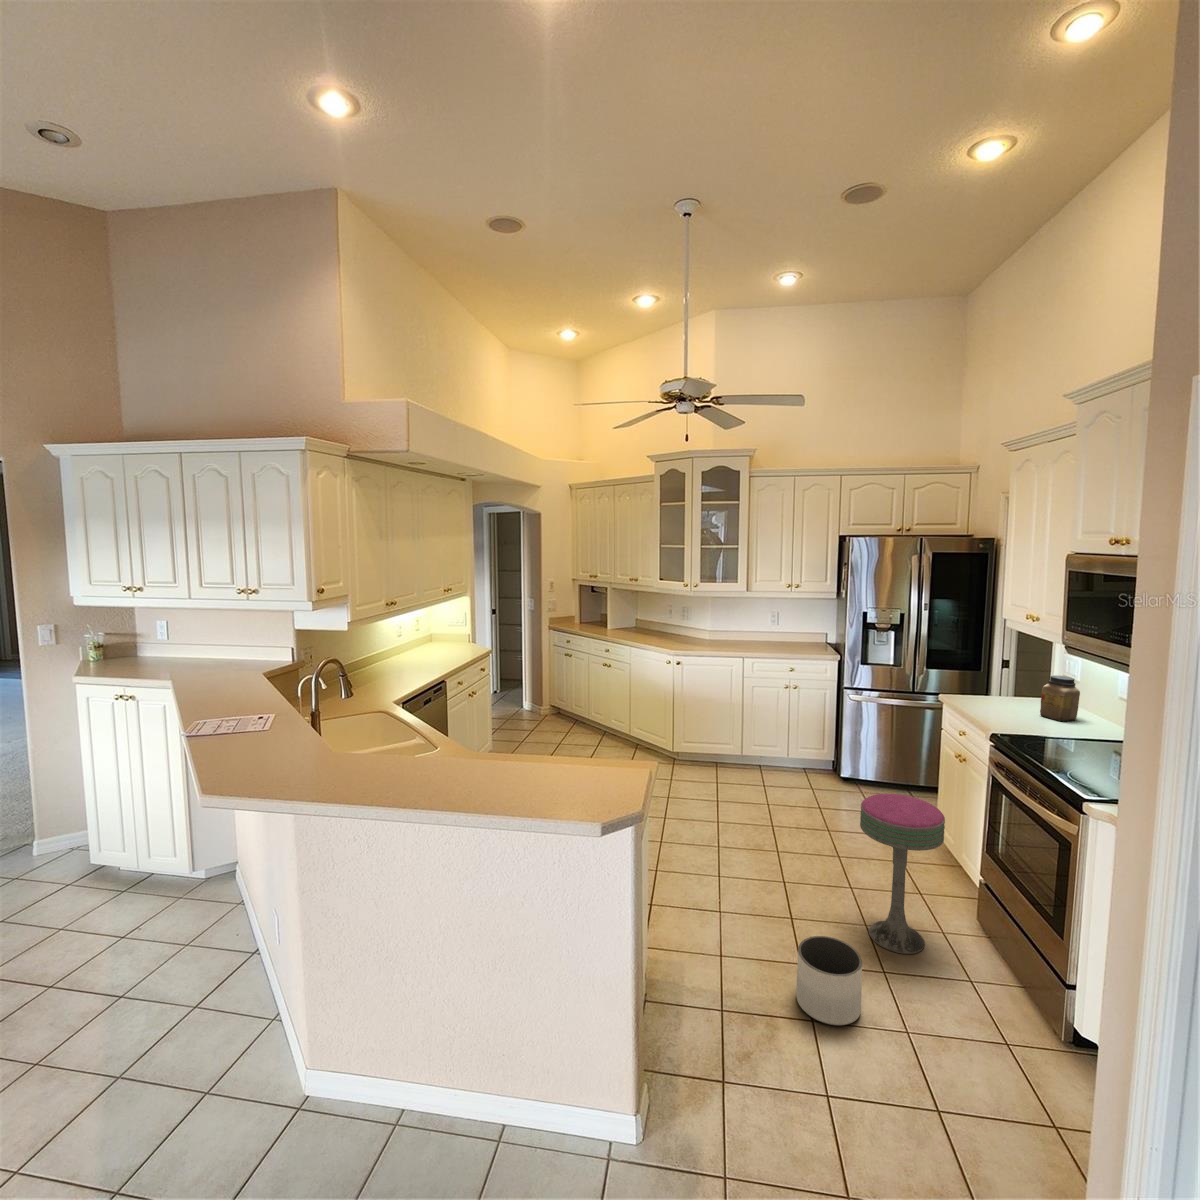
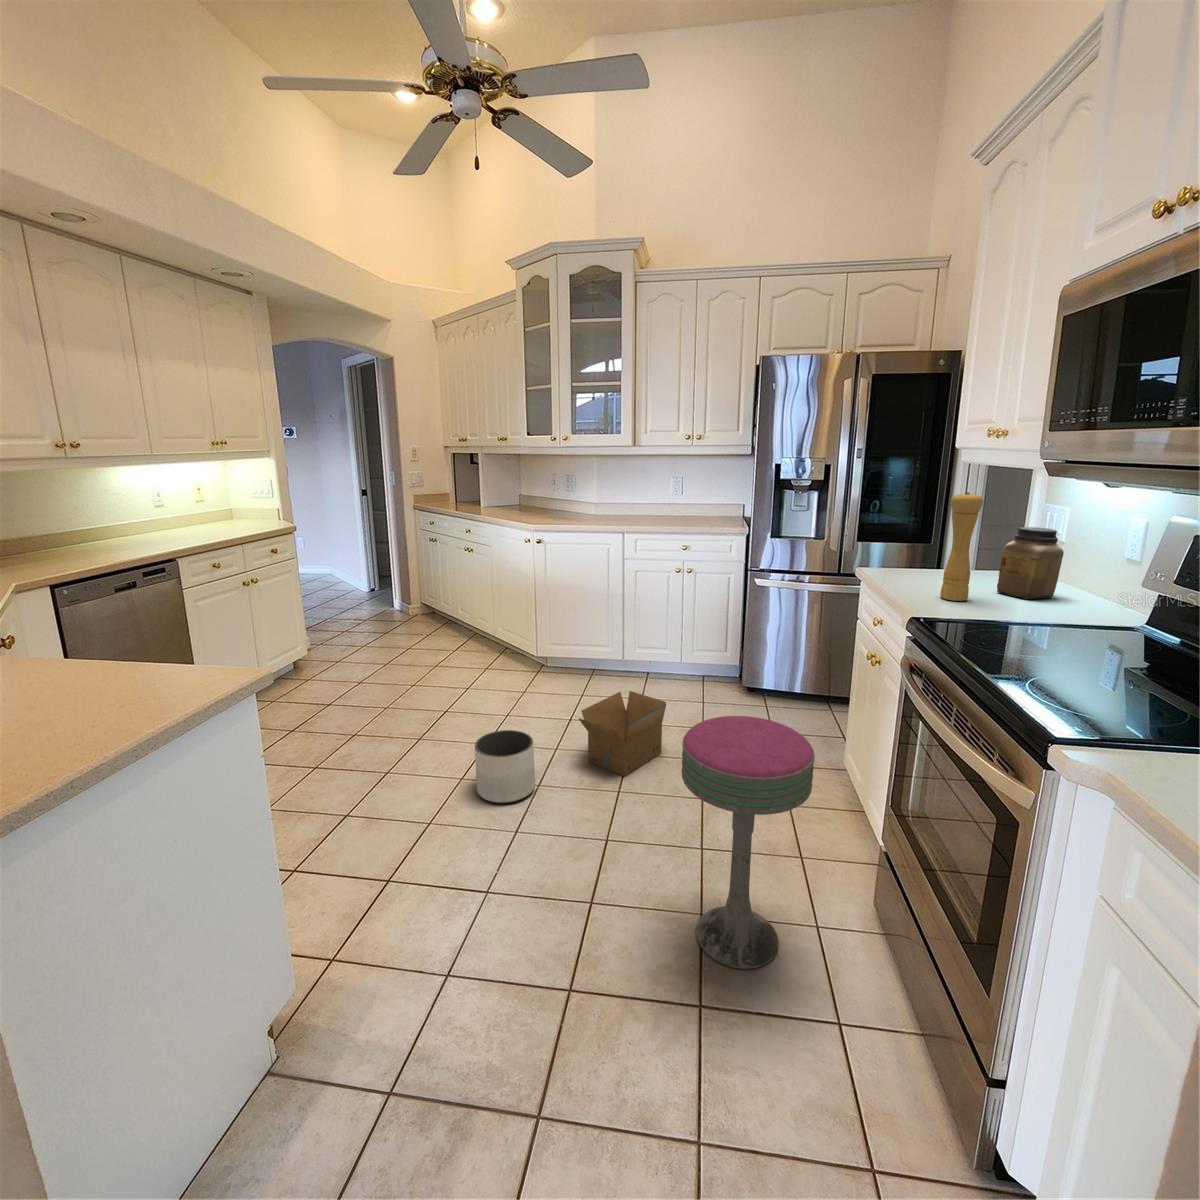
pepper mill: none [1006,657,1028,722] -> present [940,492,983,601]
cardboard box: none [744,779,803,842] -> present [579,691,666,777]
planter: present [796,936,862,1026] -> present [475,730,535,803]

